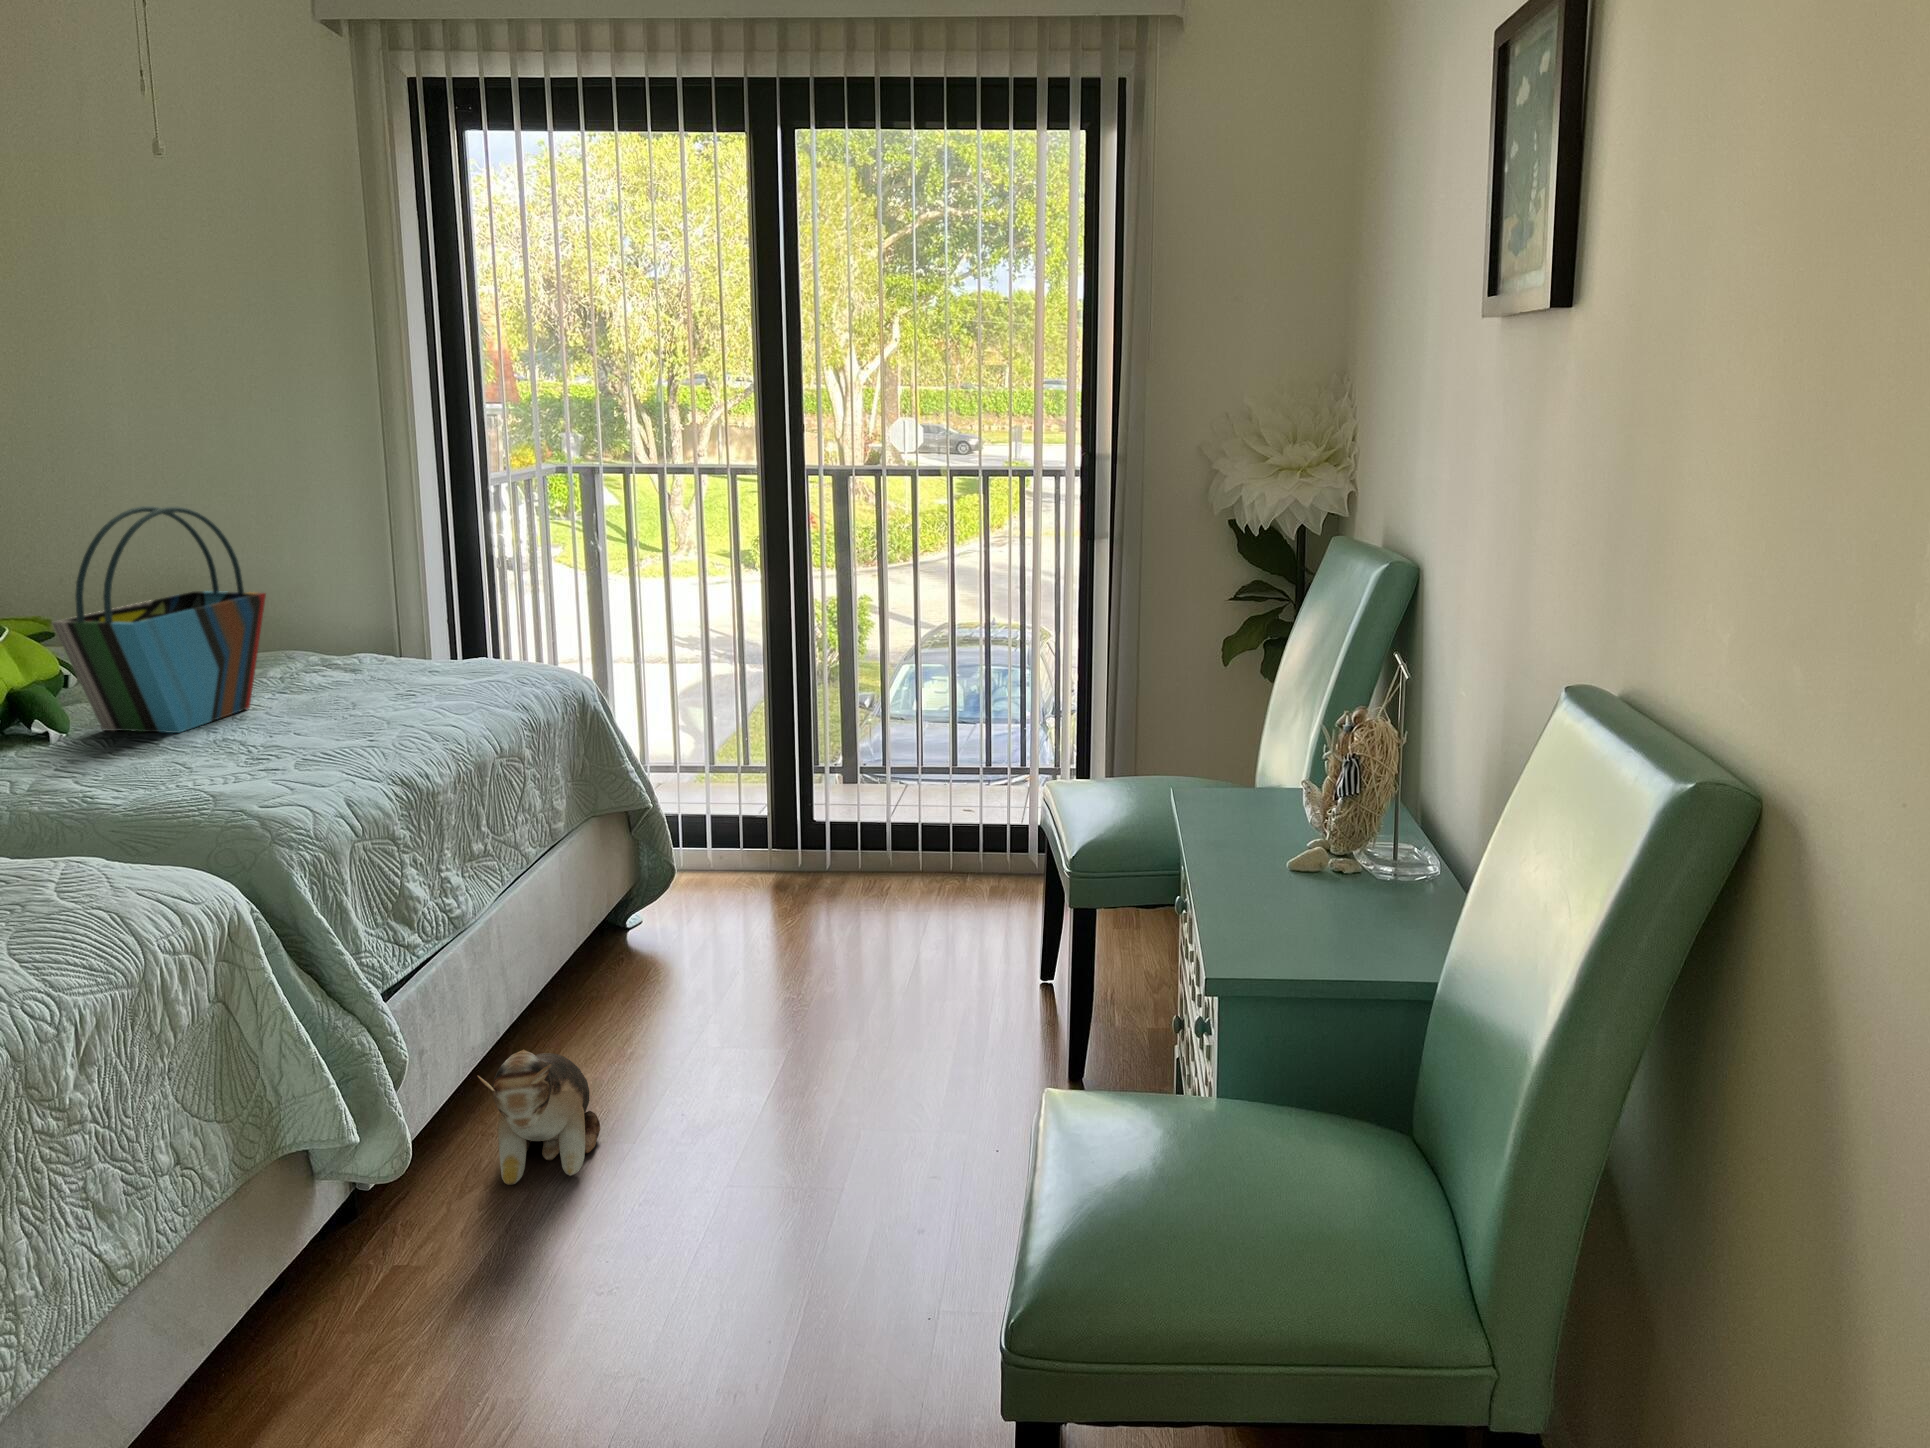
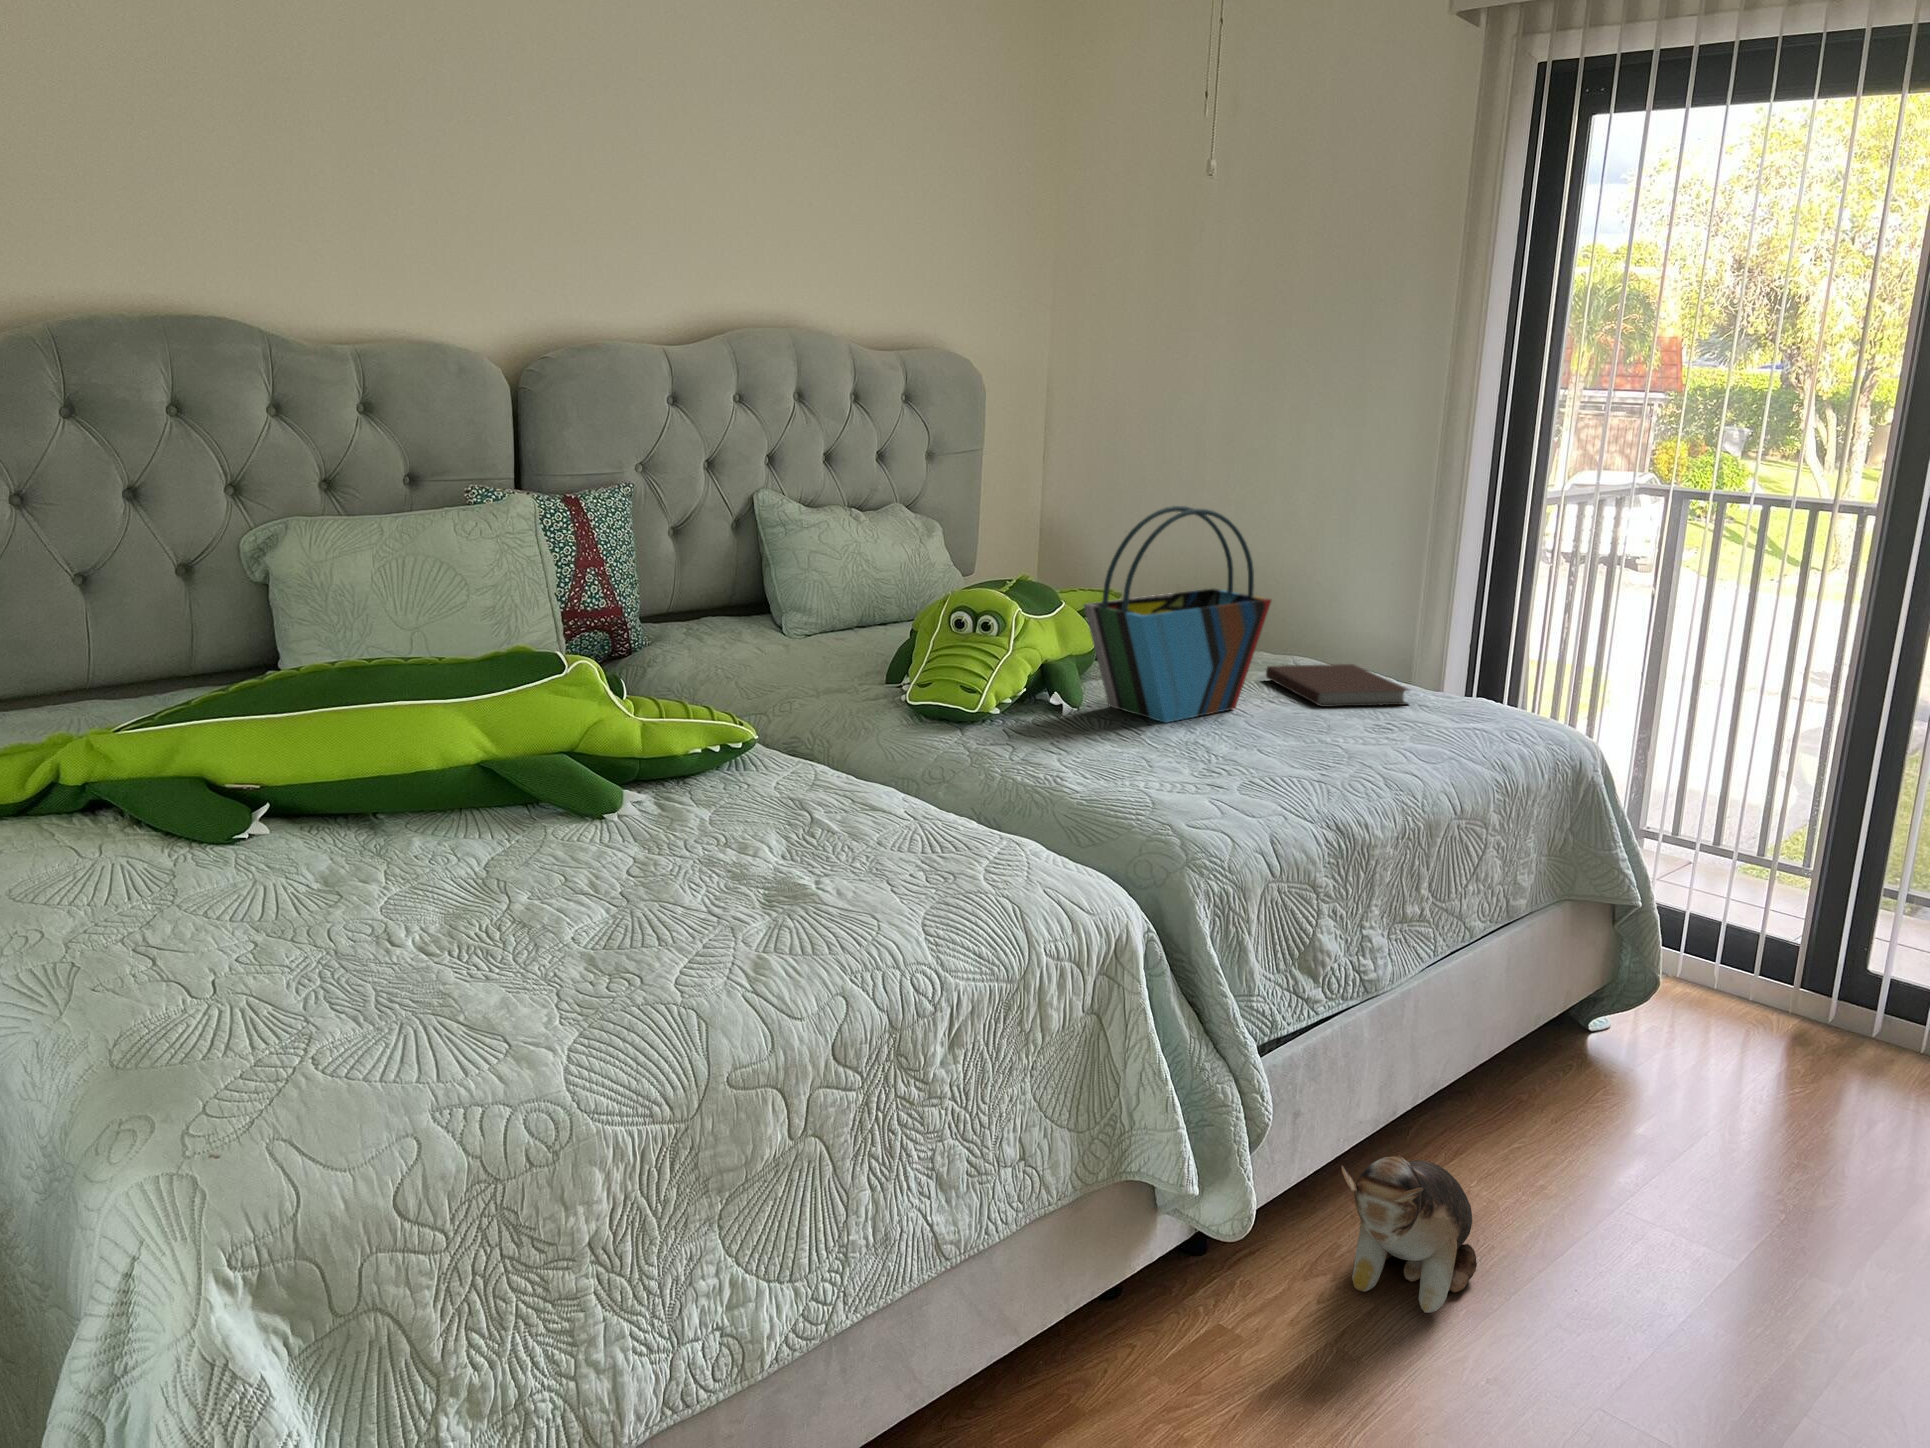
notebook: none [266,650,422,691] -> present [1266,664,1409,707]

